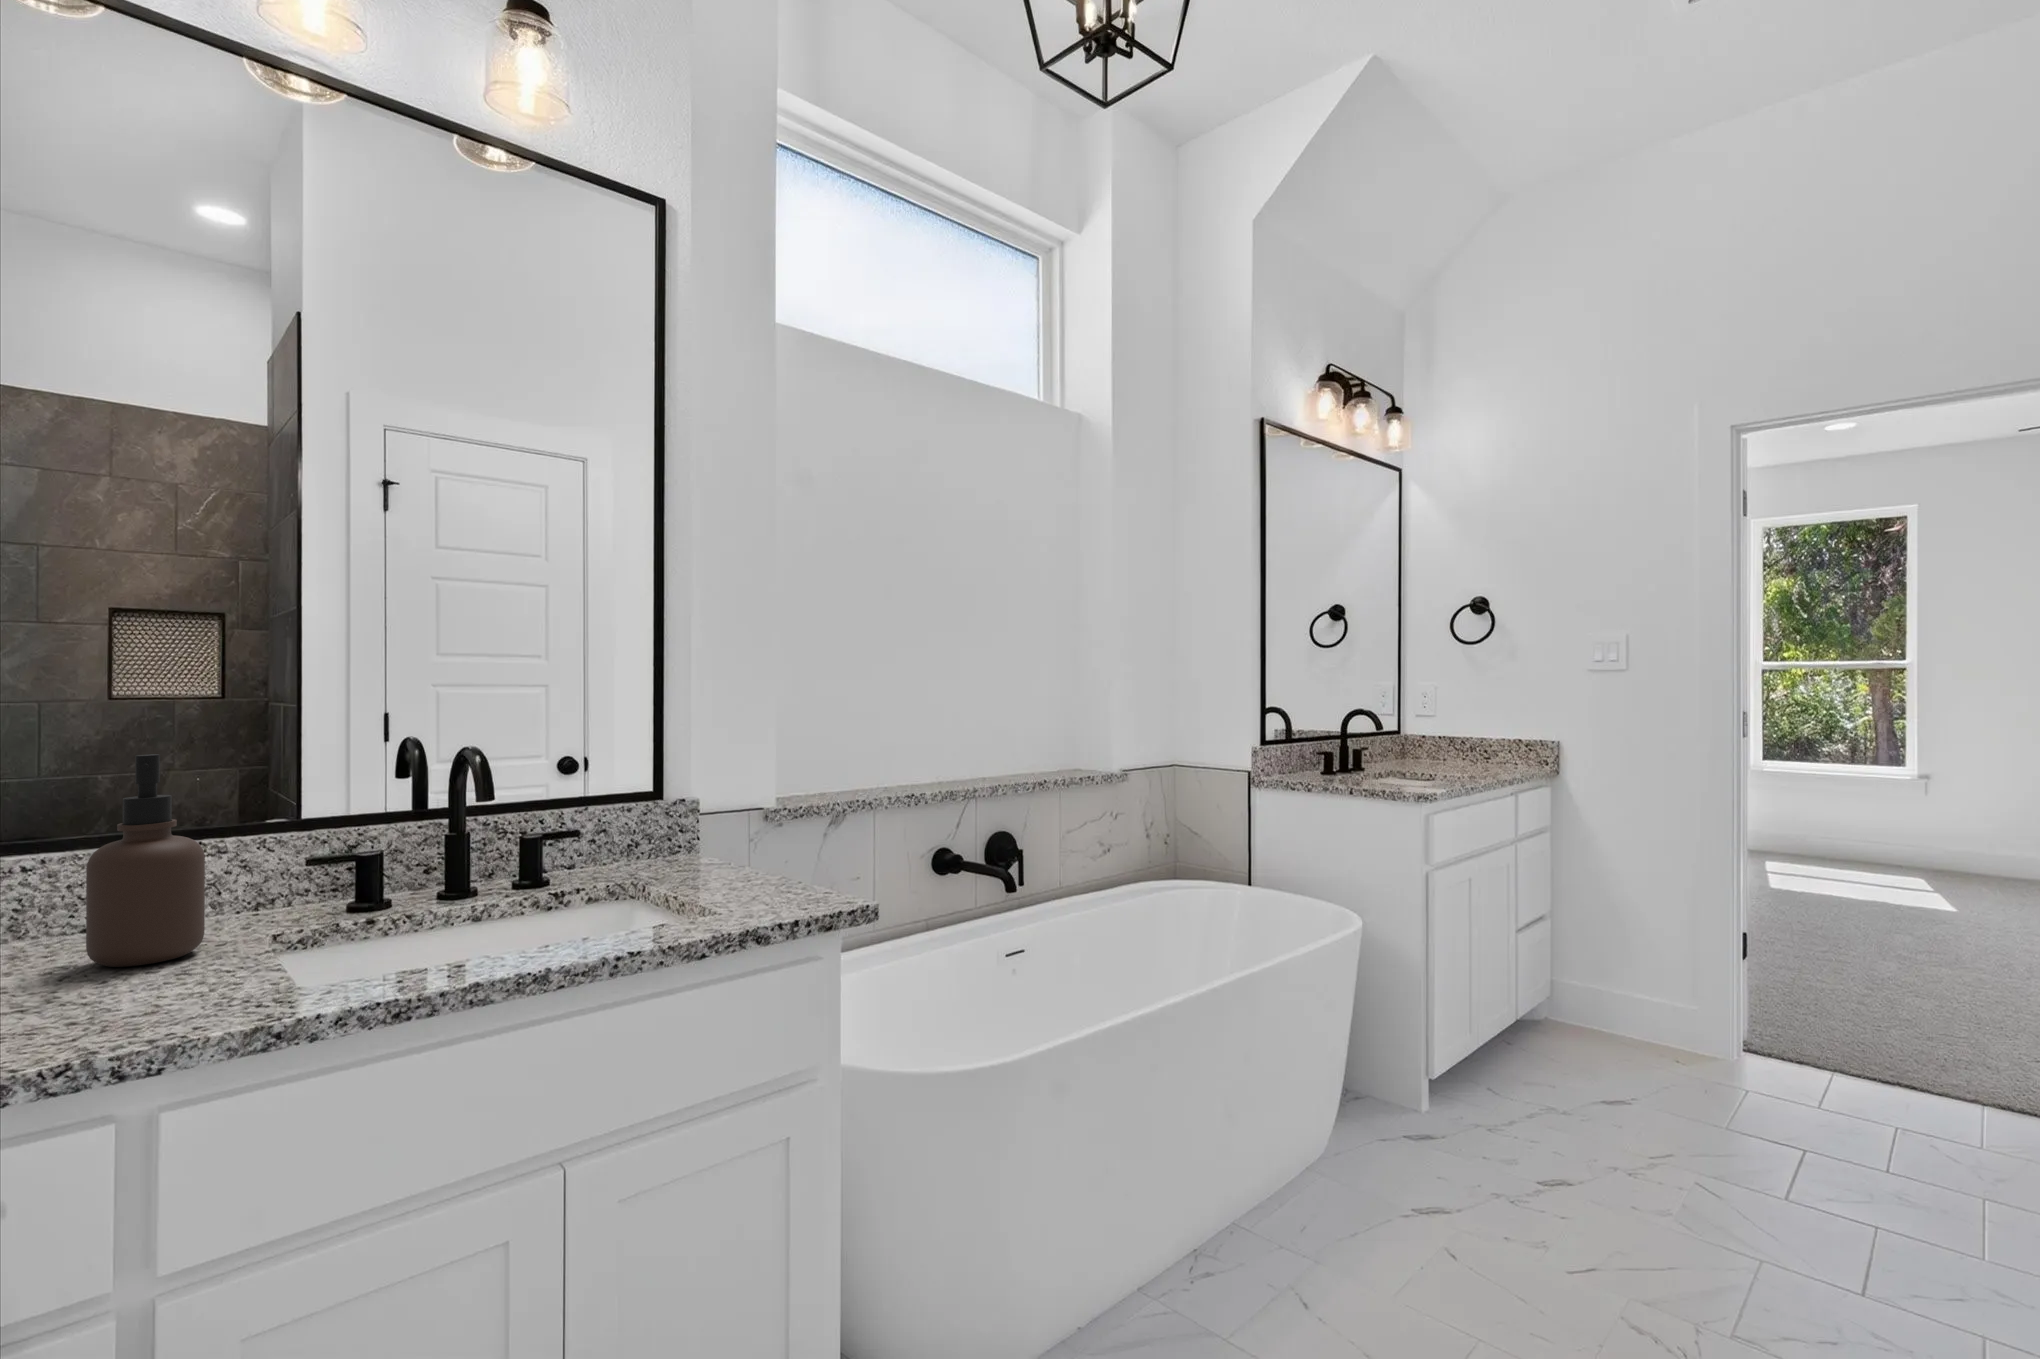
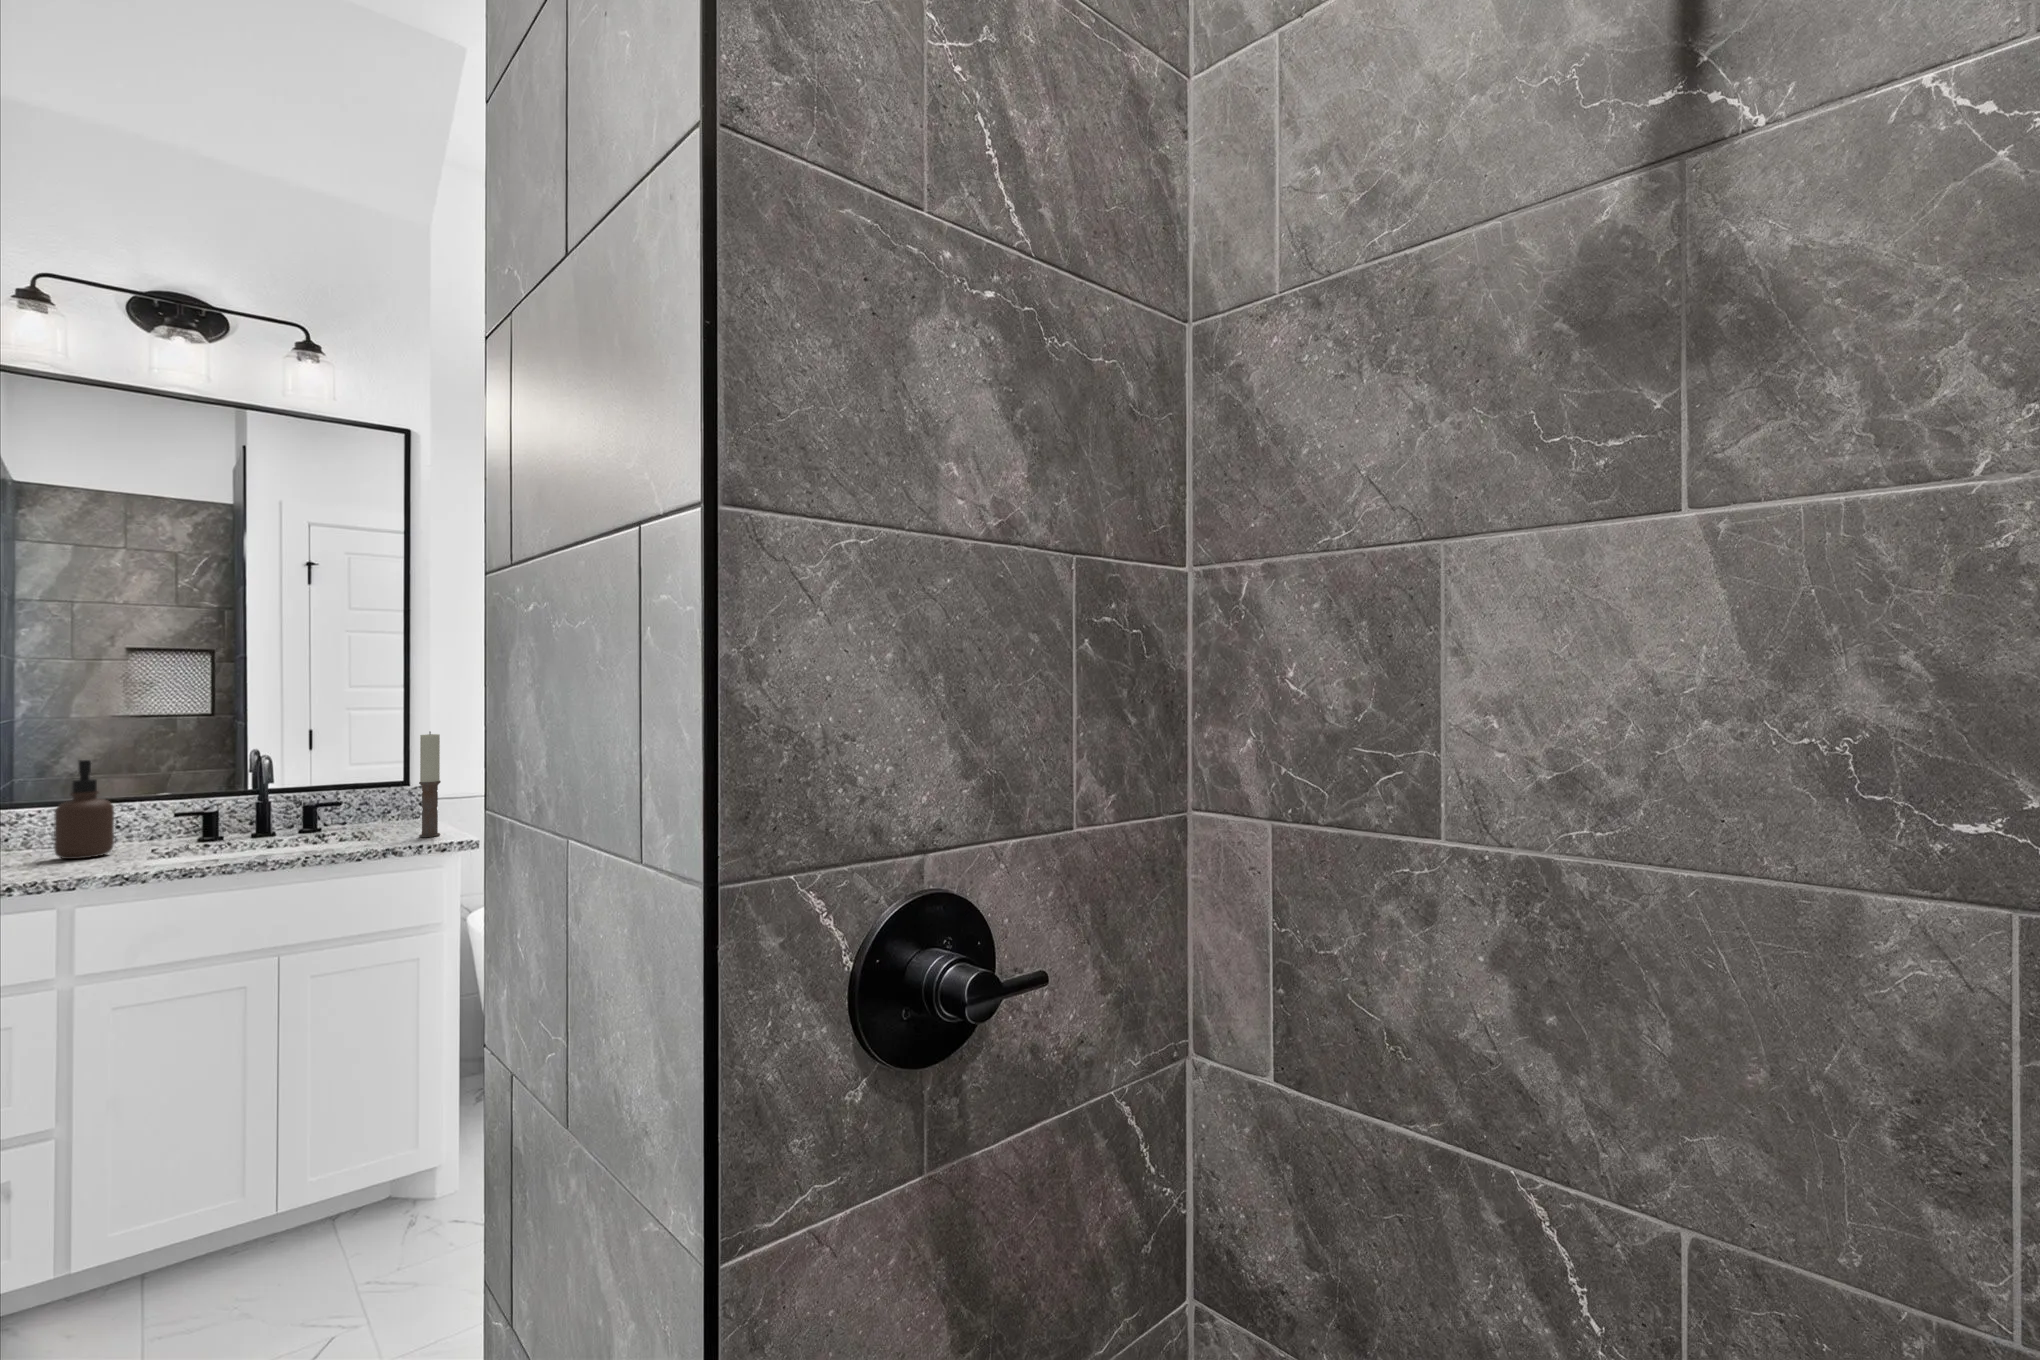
candle: none [769,704,804,906] -> present [419,732,441,837]

